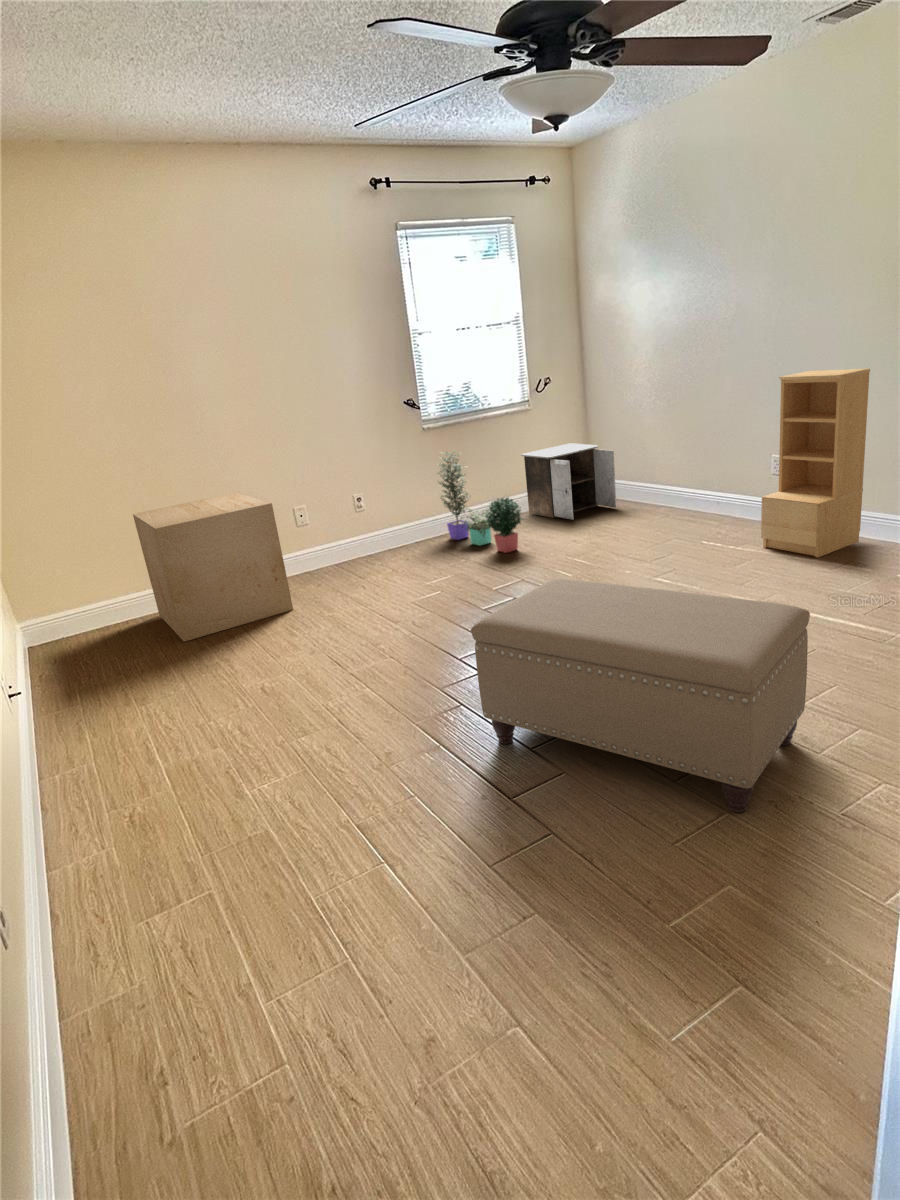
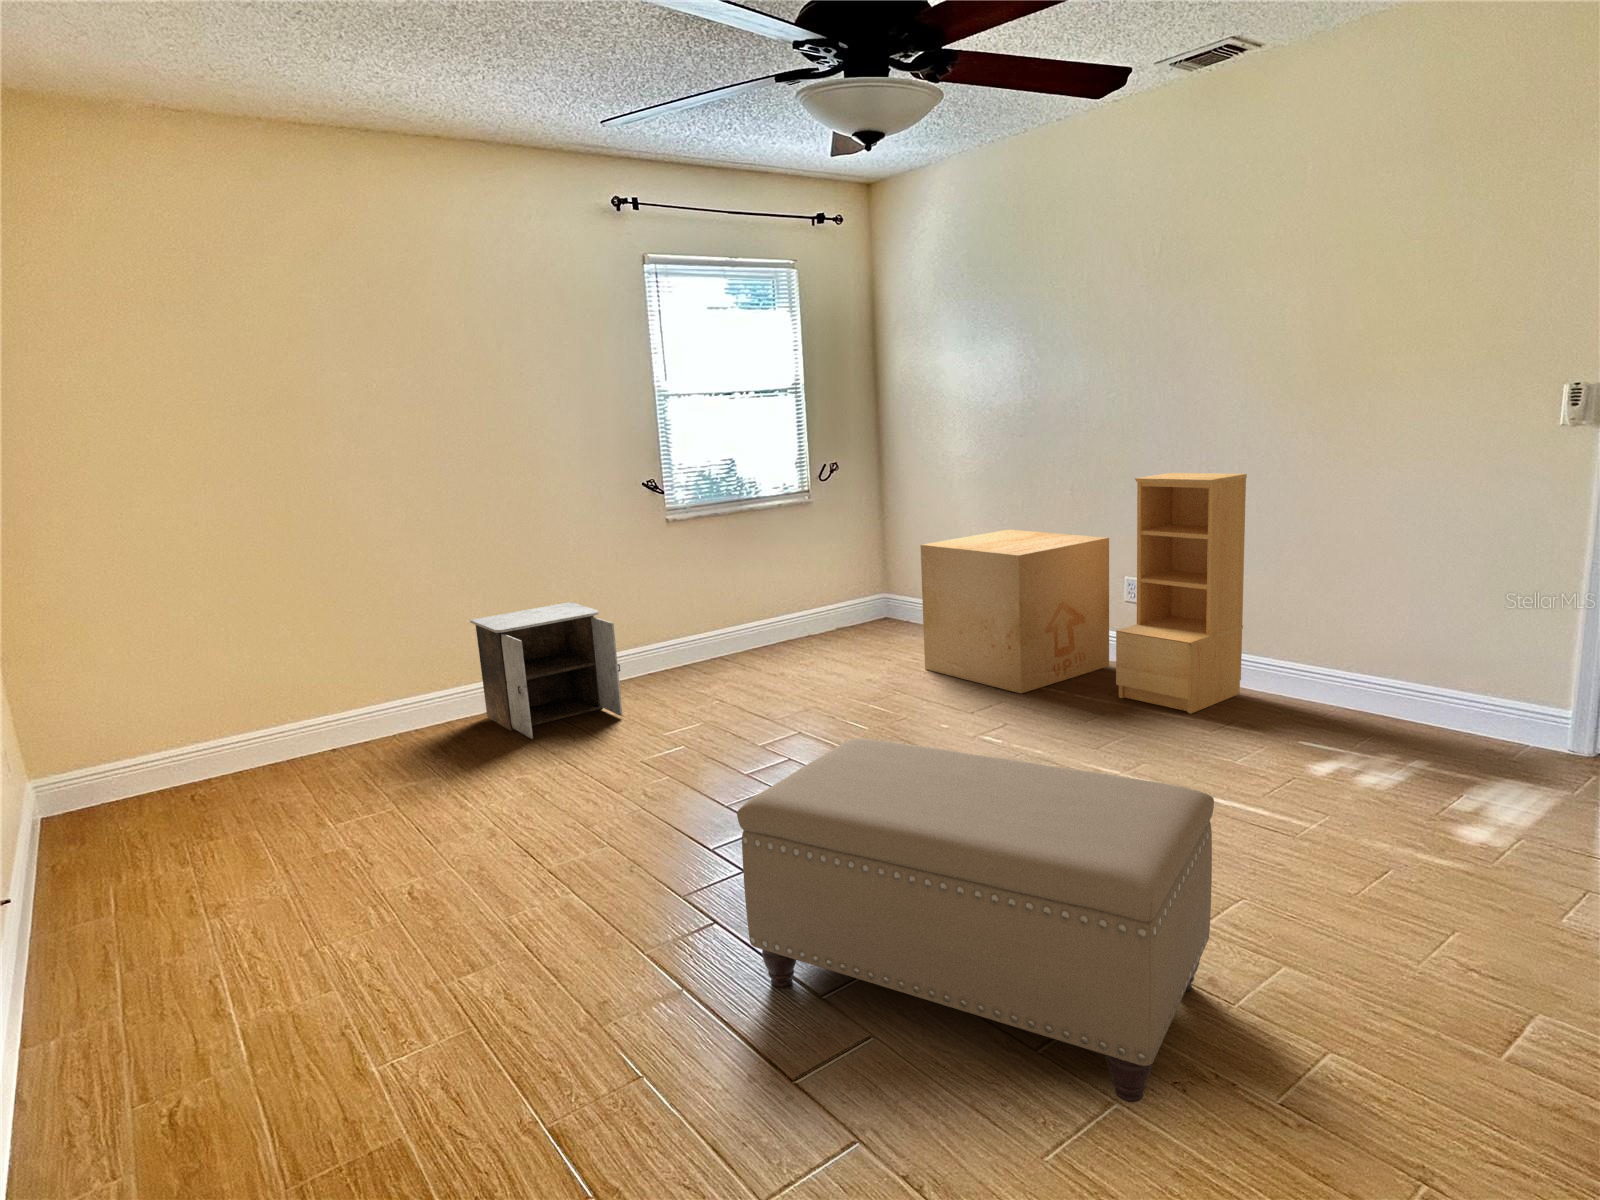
nightstand: present [521,443,616,520] -> present [470,602,623,739]
potted plant: present [439,451,522,553] -> none [683,550,801,694]
cardboard box: present [133,492,293,642] -> present [920,530,1109,693]

